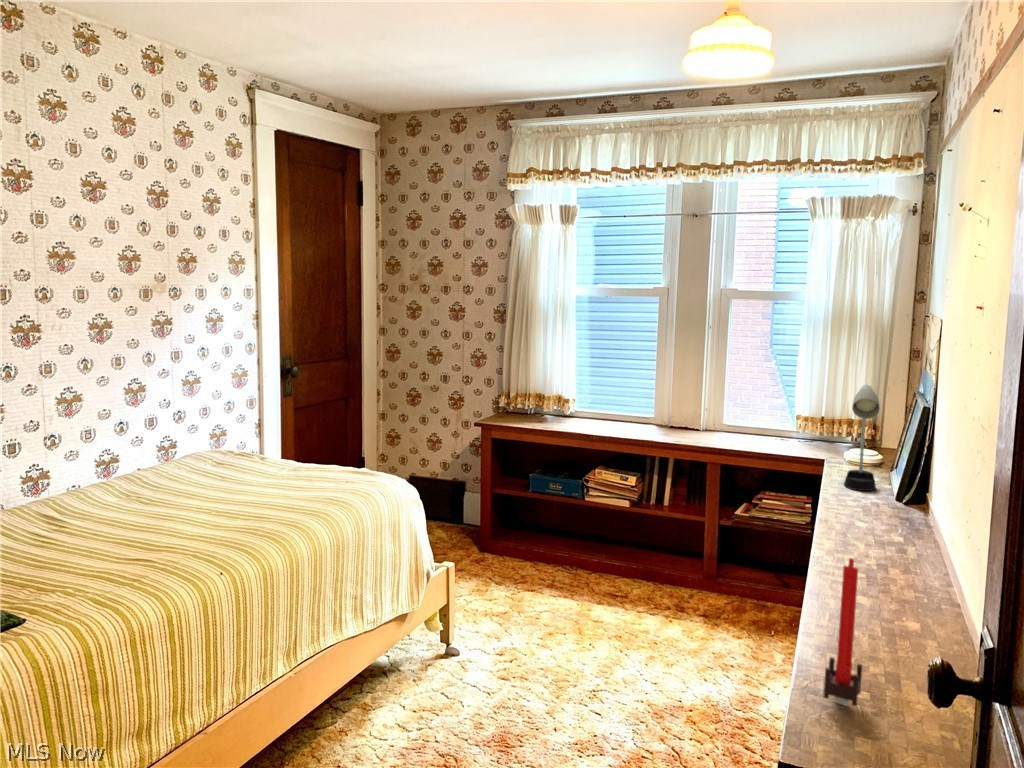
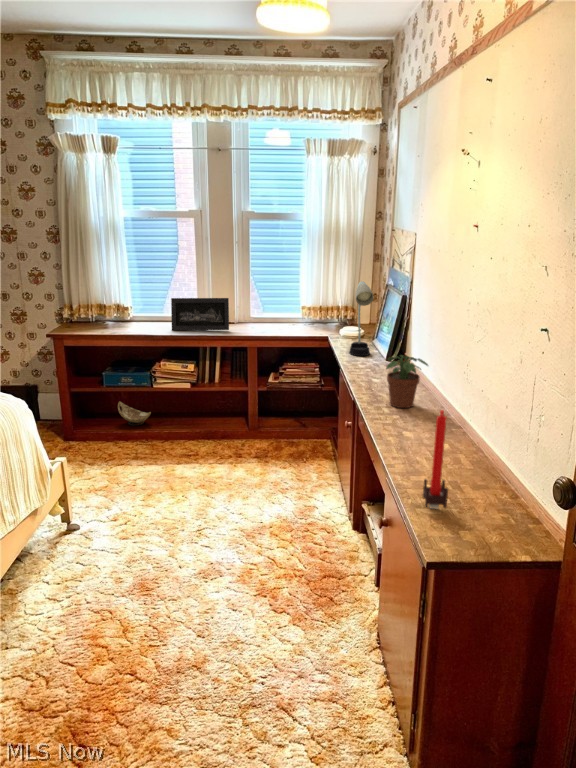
picture frame: none [615,392,691,438] -> present [171,298,229,330]
potted plant: none [853,489,926,568] -> present [386,355,428,408]
decorative bowl: none [544,514,582,547] -> present [118,402,151,426]

